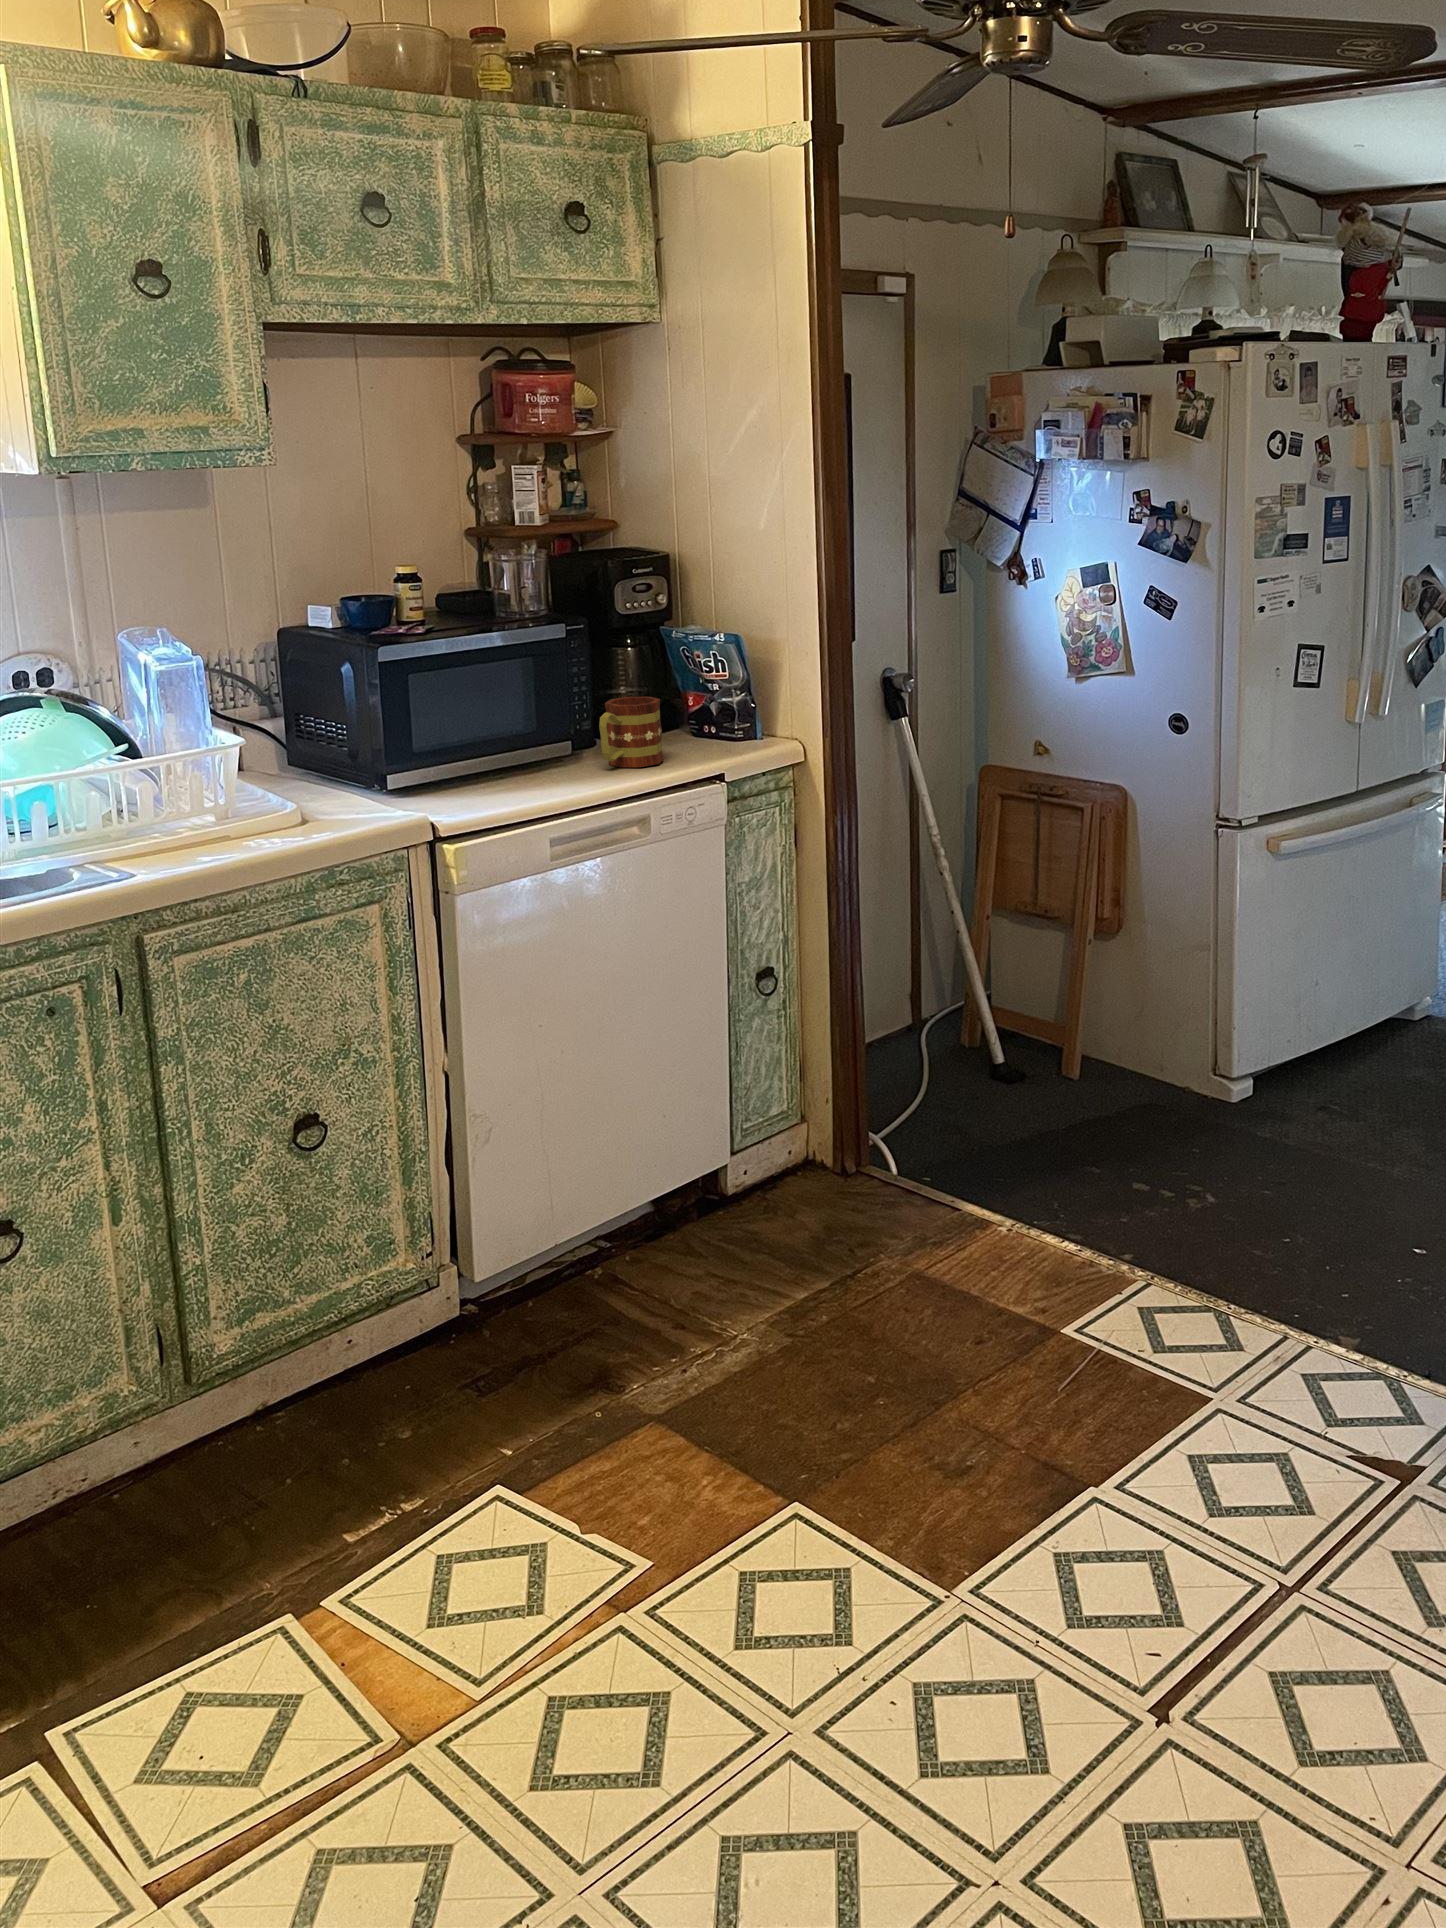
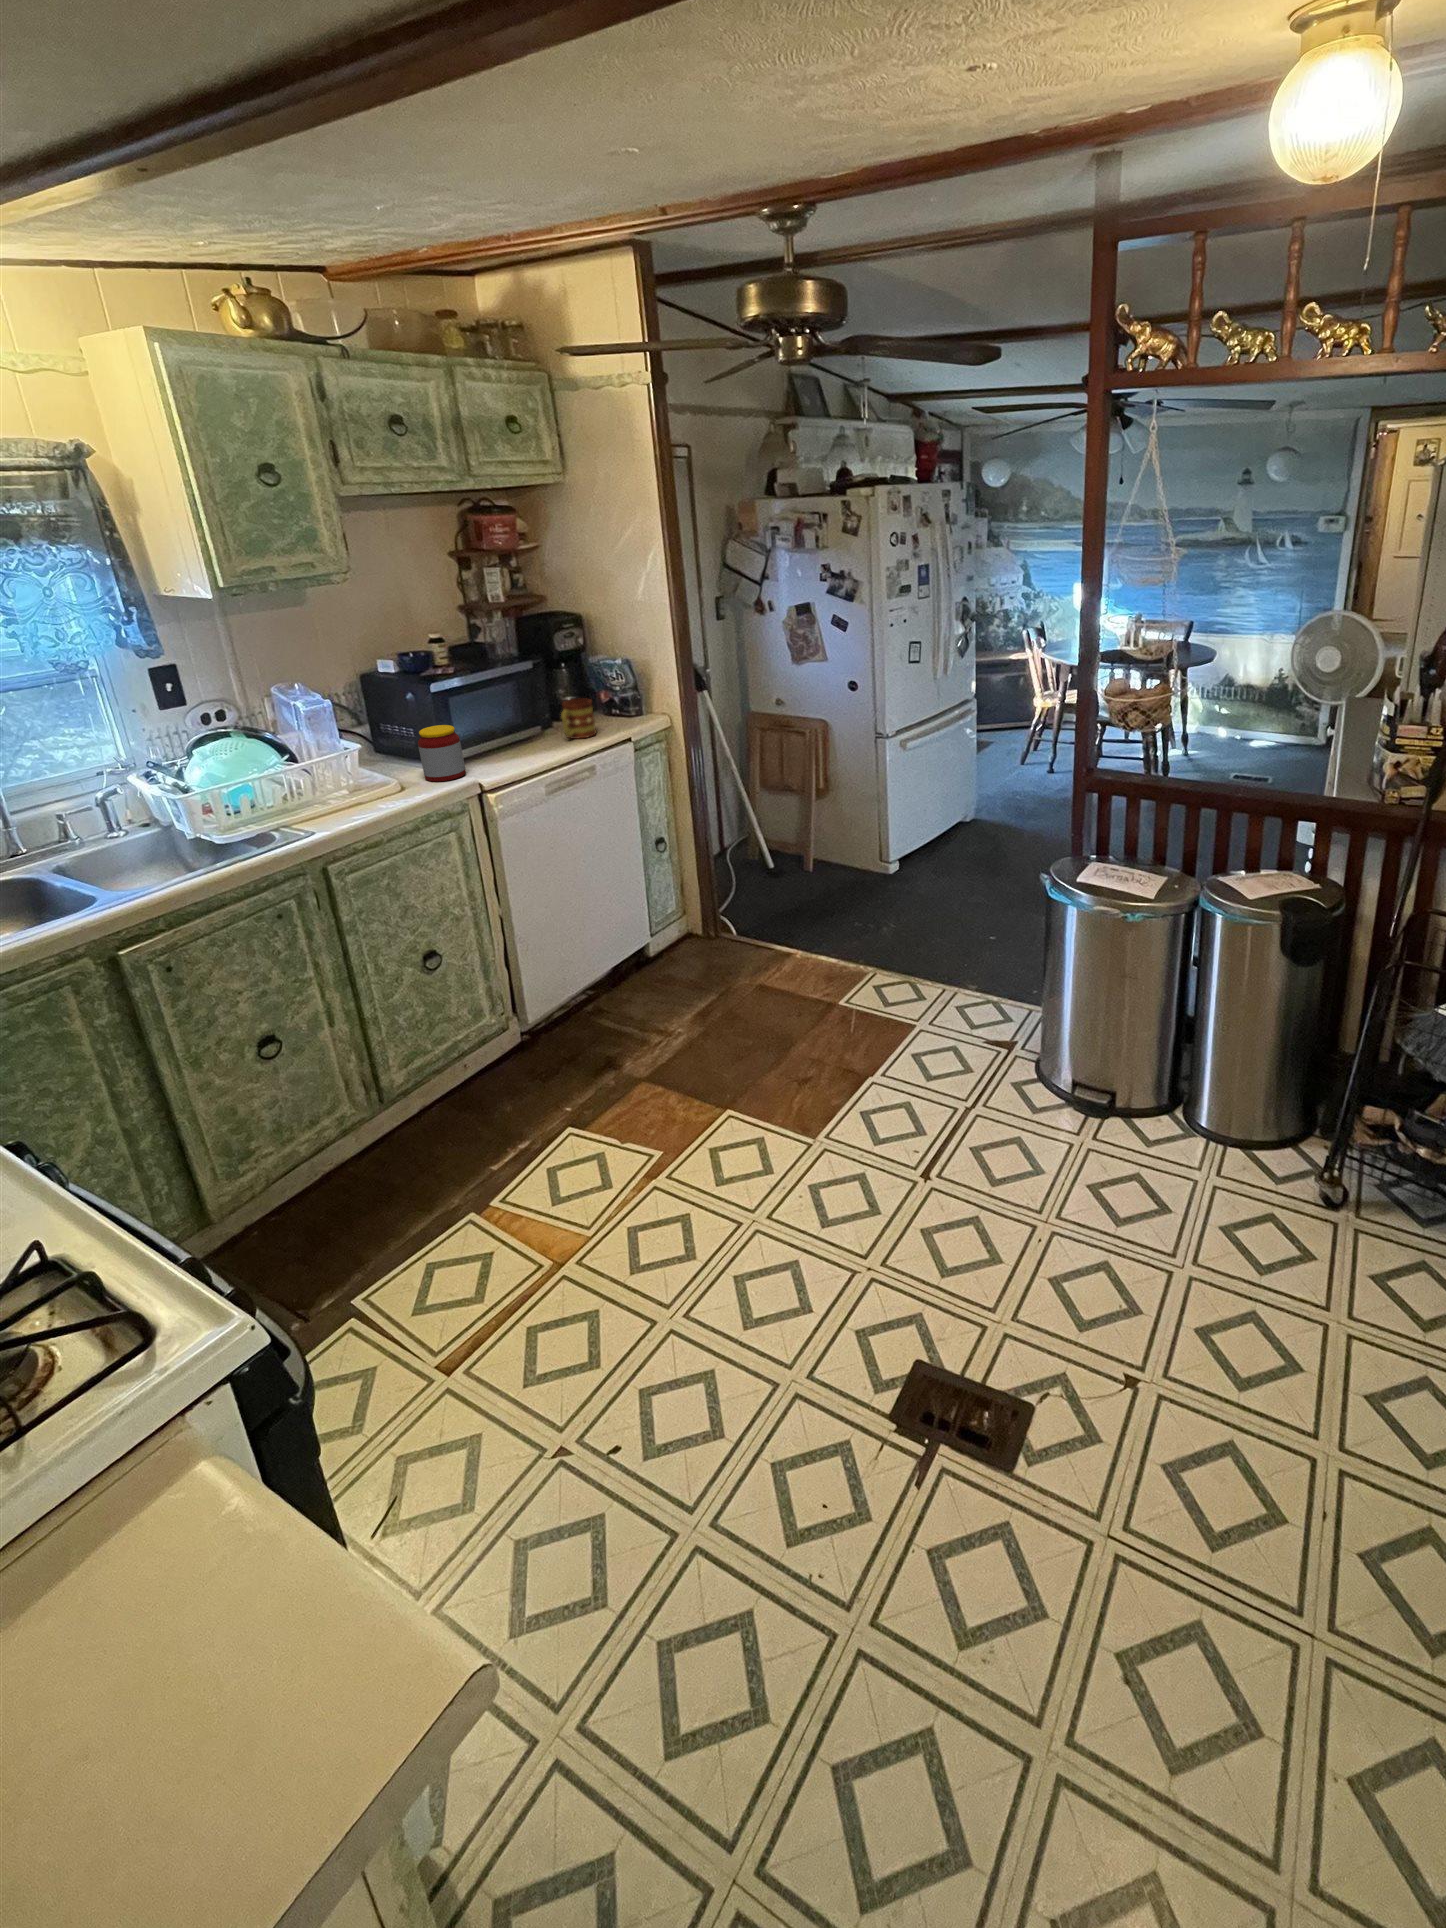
jar: none [338,718,413,815] -> present [418,725,466,782]

